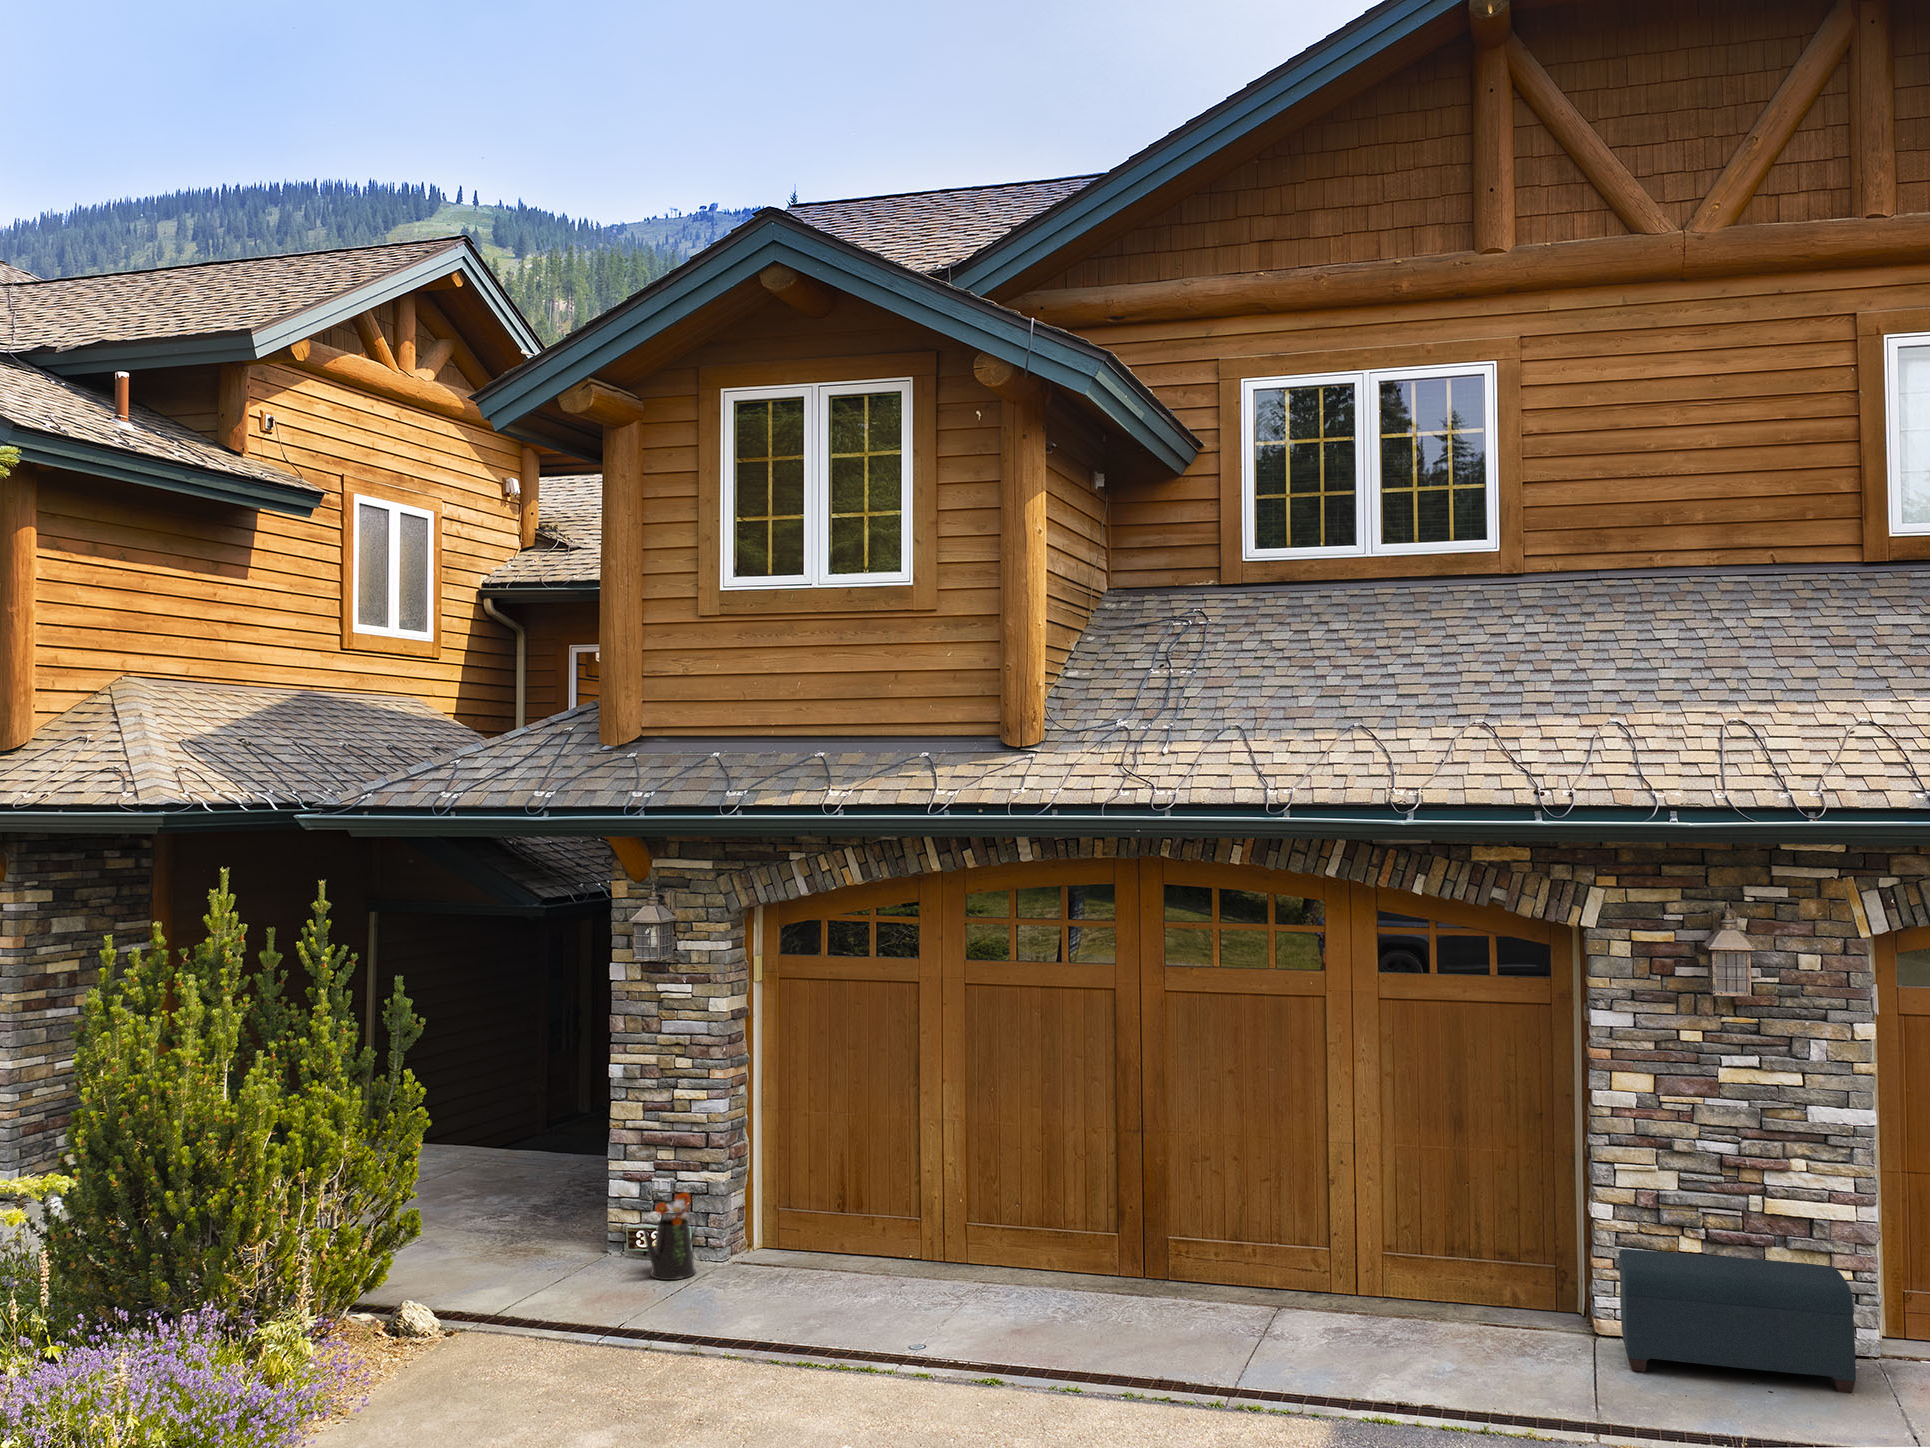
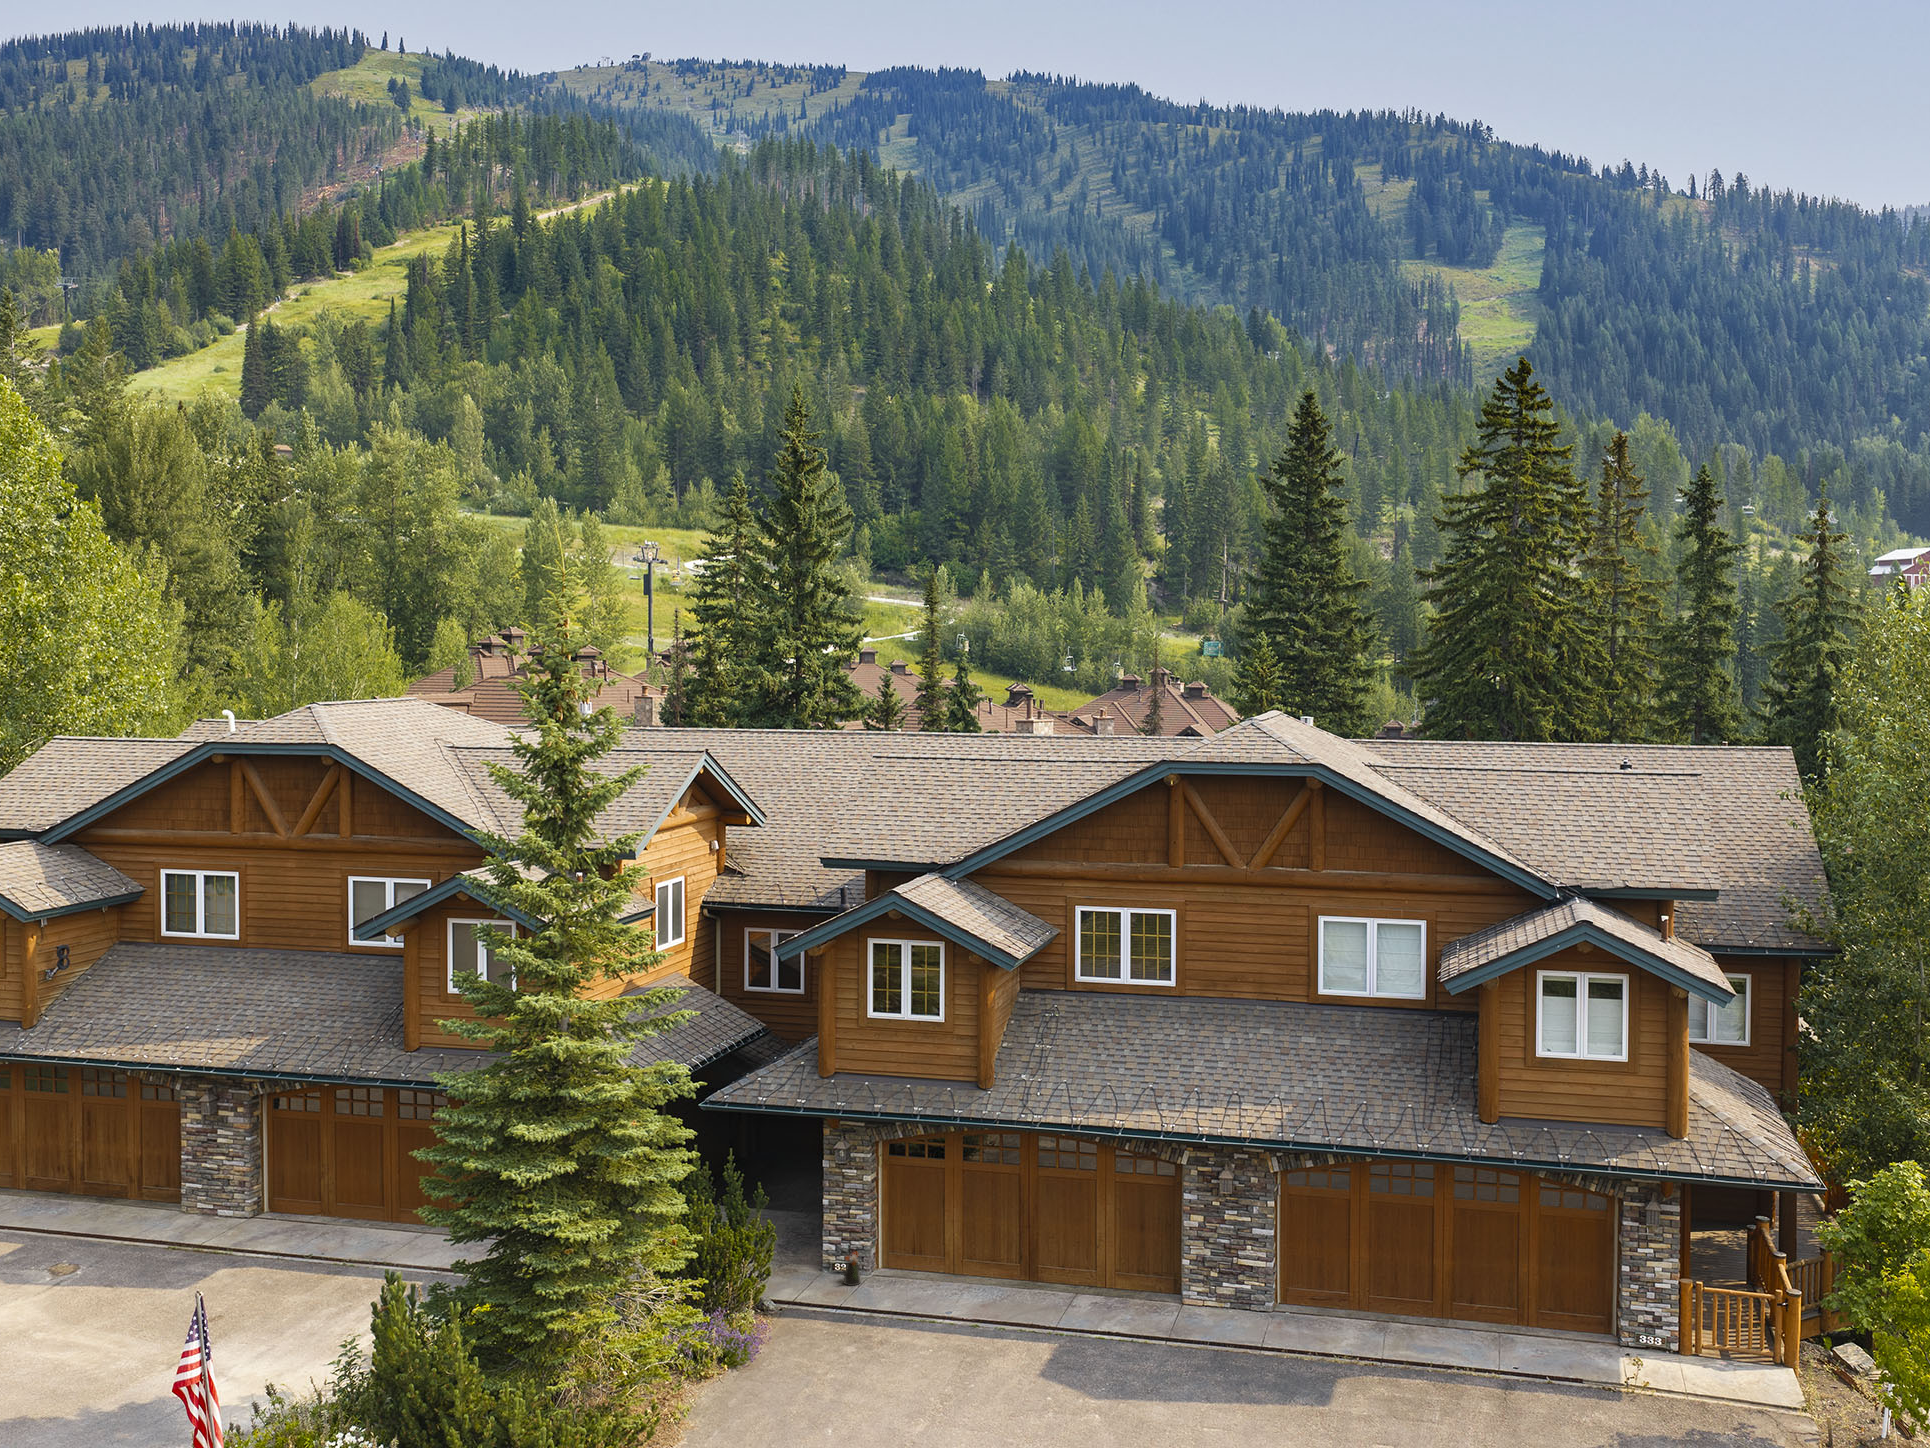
bench: present [1618,1249,1856,1393] -> none [1186,1276,1257,1325]

